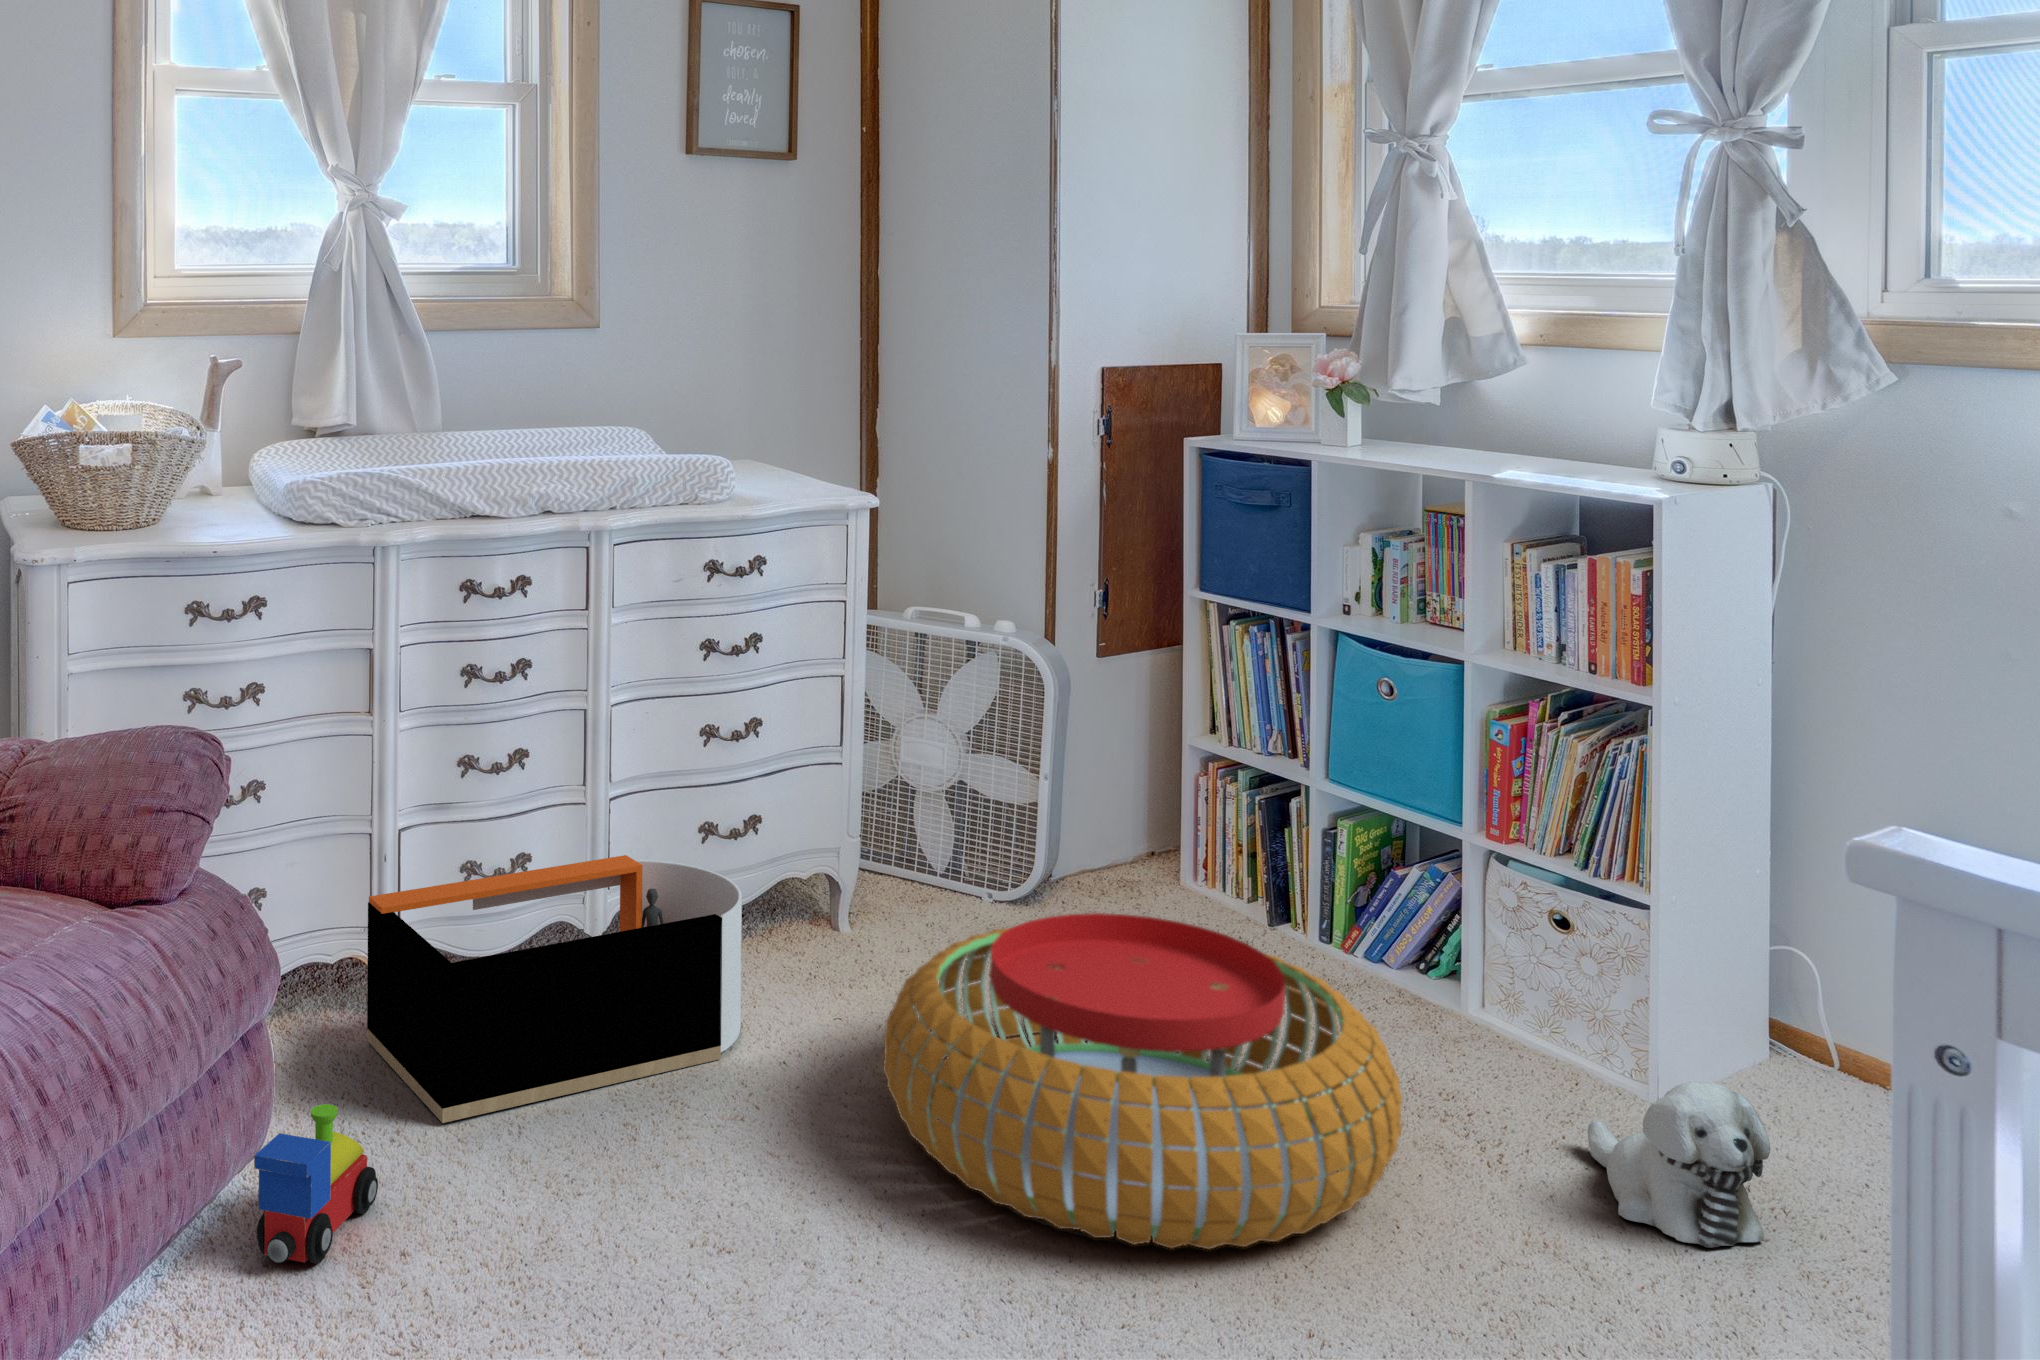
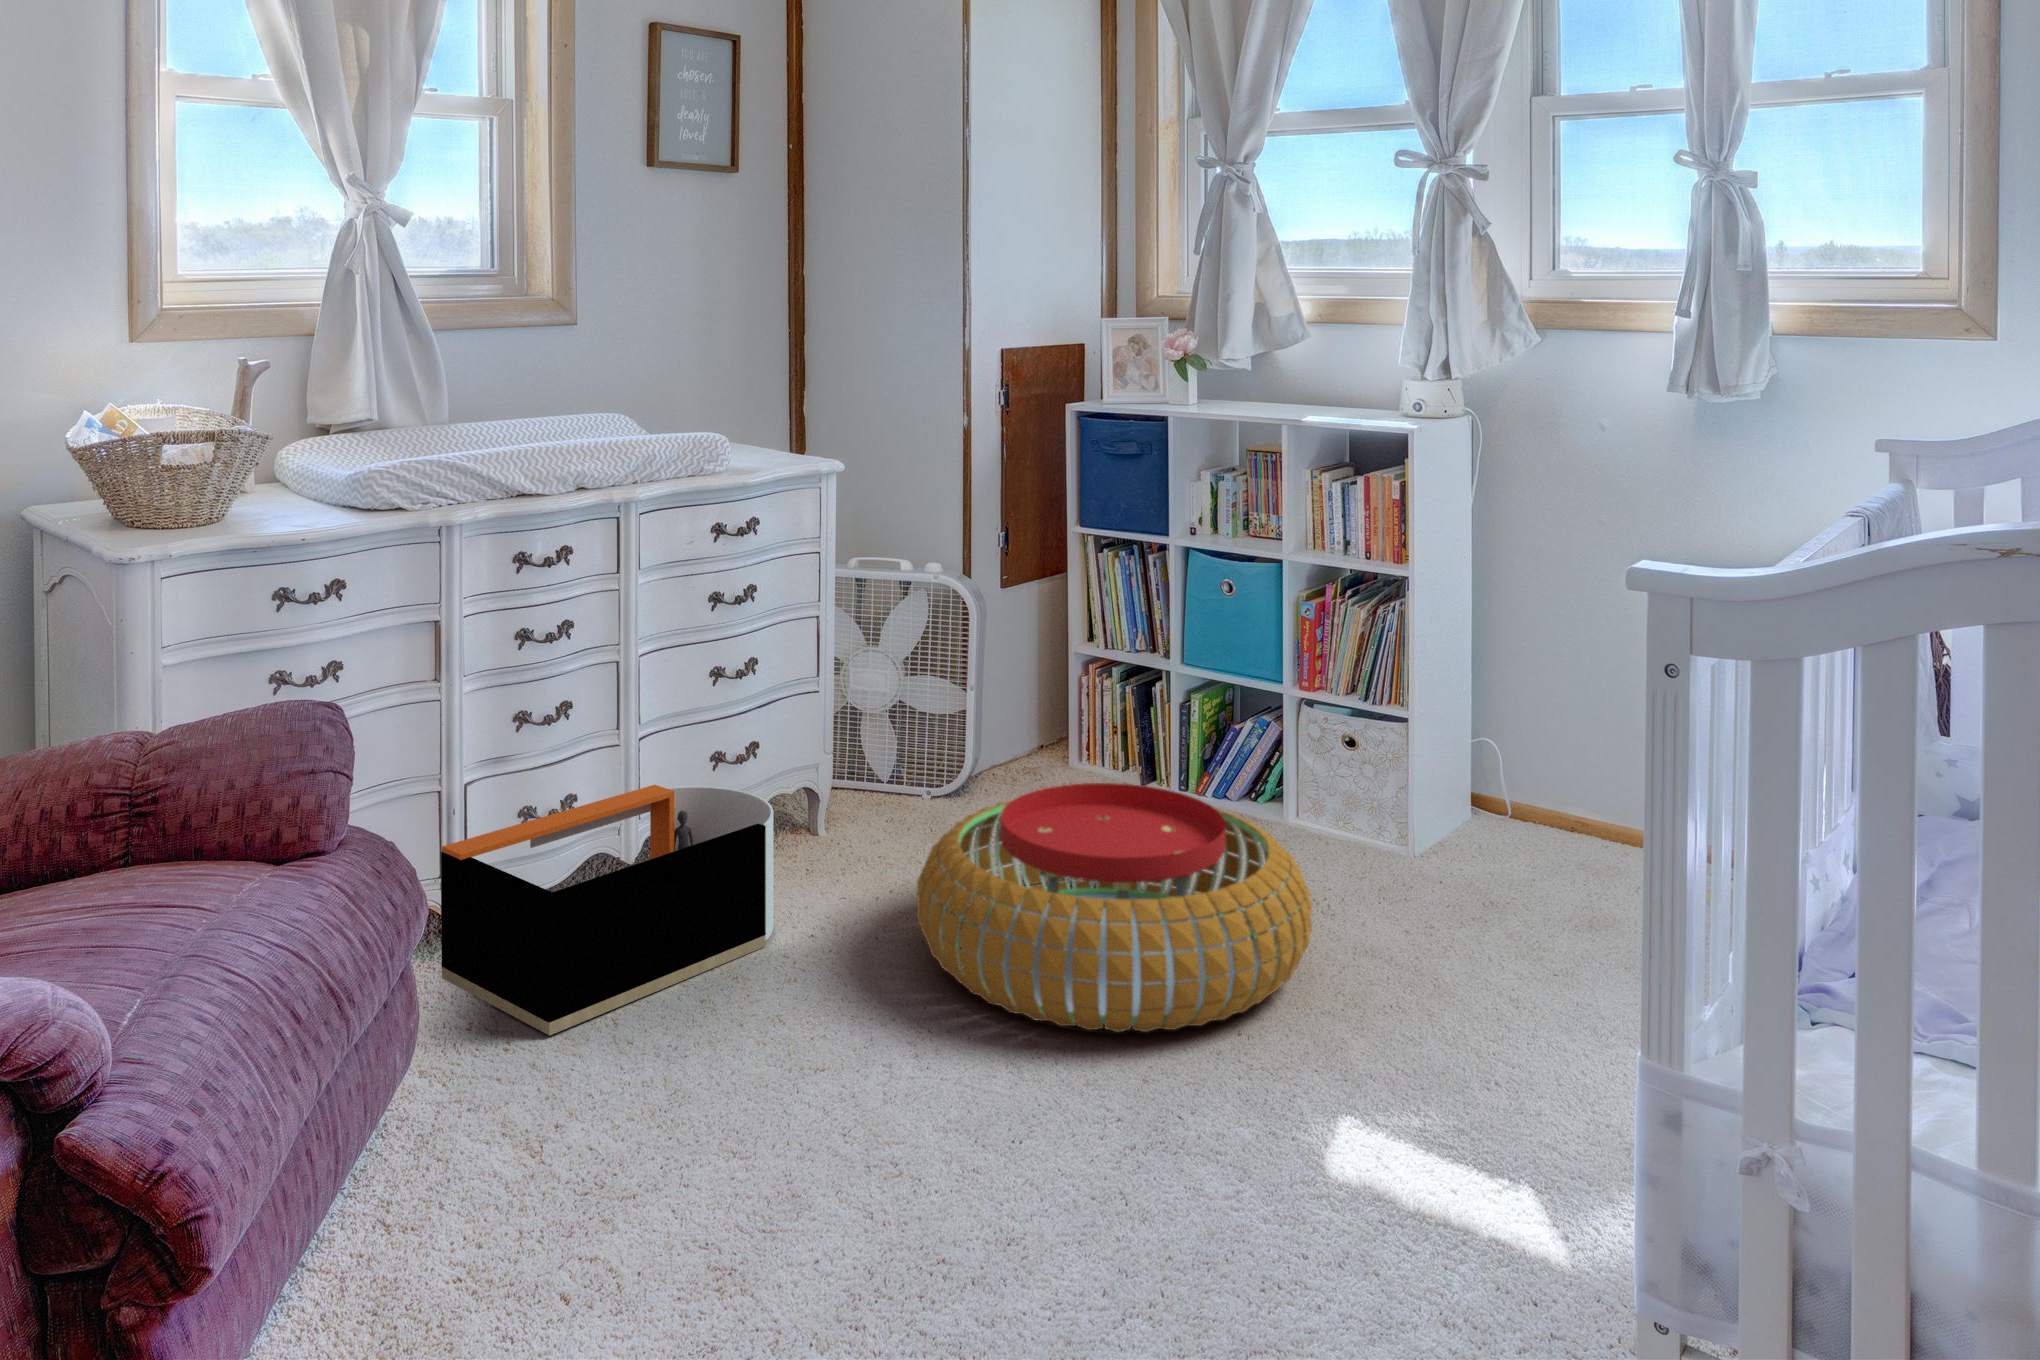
plush toy: present [1588,1082,1771,1248] -> none [1415,851,1546,967]
toy train: present [254,1104,378,1264] -> none [433,1029,524,1176]

